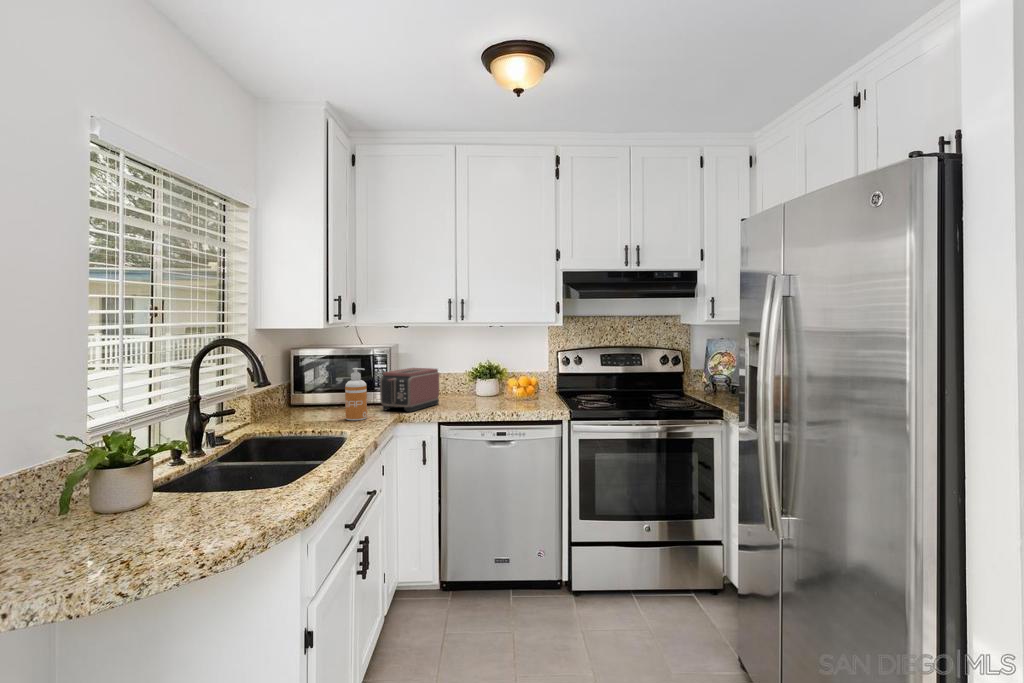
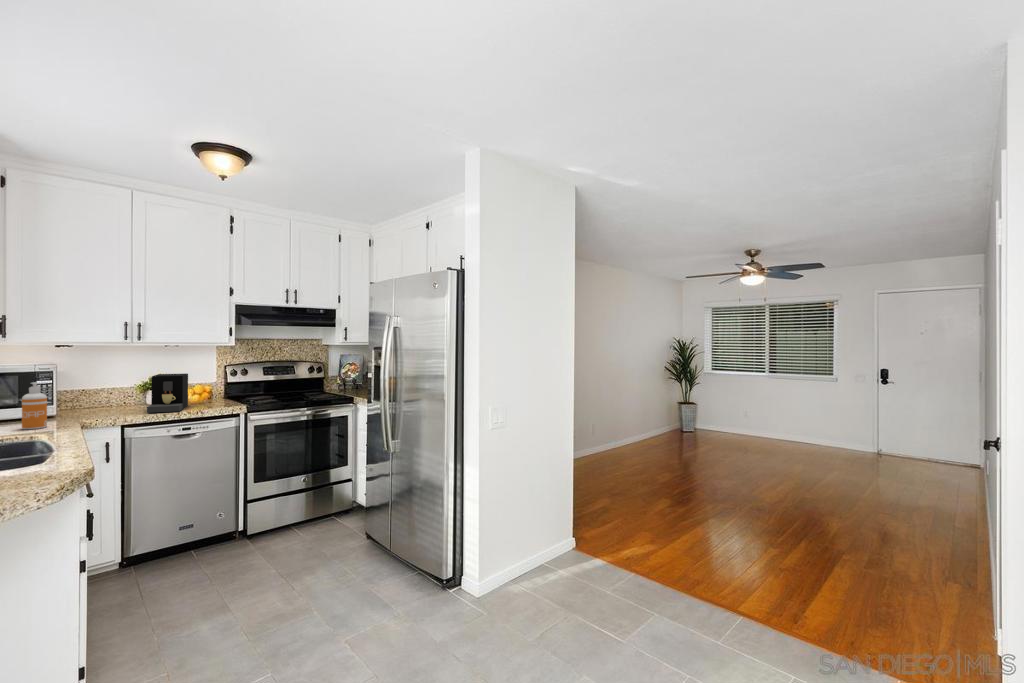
coffee maker: none [464,361,513,410] -> present [147,374,188,413]
toaster: present [380,368,439,412] -> none [52,382,114,421]

